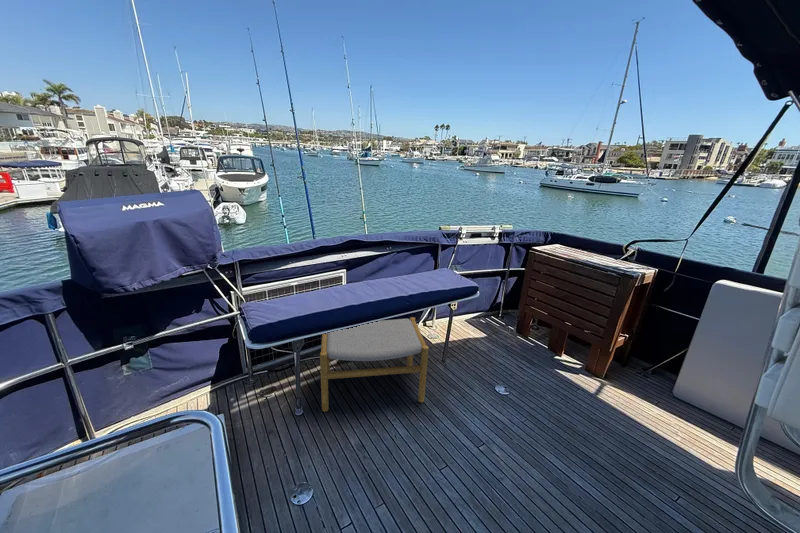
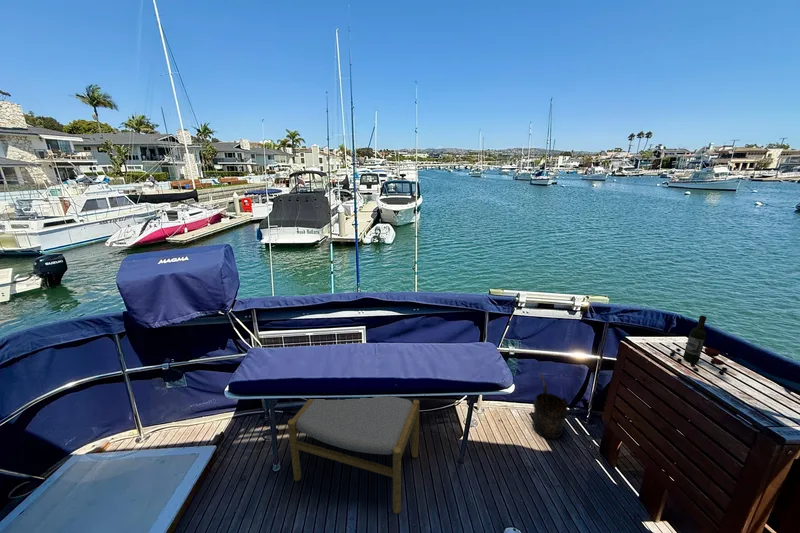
wine bottle: none [560,223,594,259] -> present [670,316,727,375]
bucket: none [474,289,499,333] -> present [533,373,568,439]

